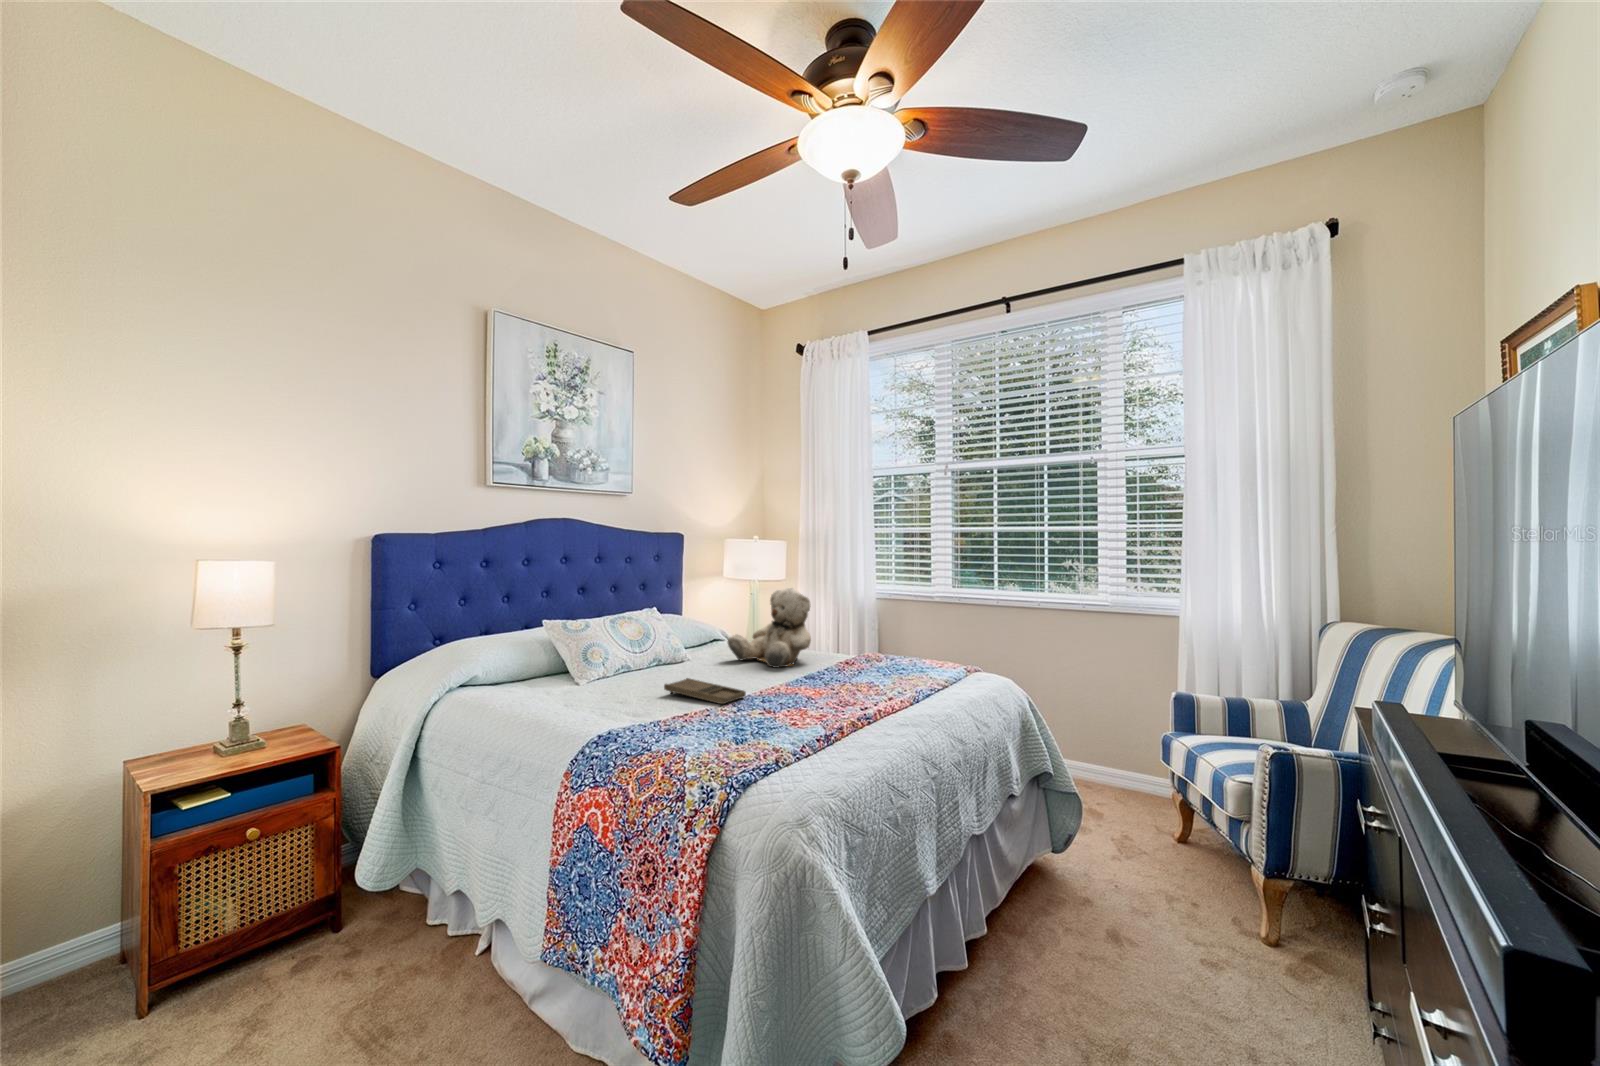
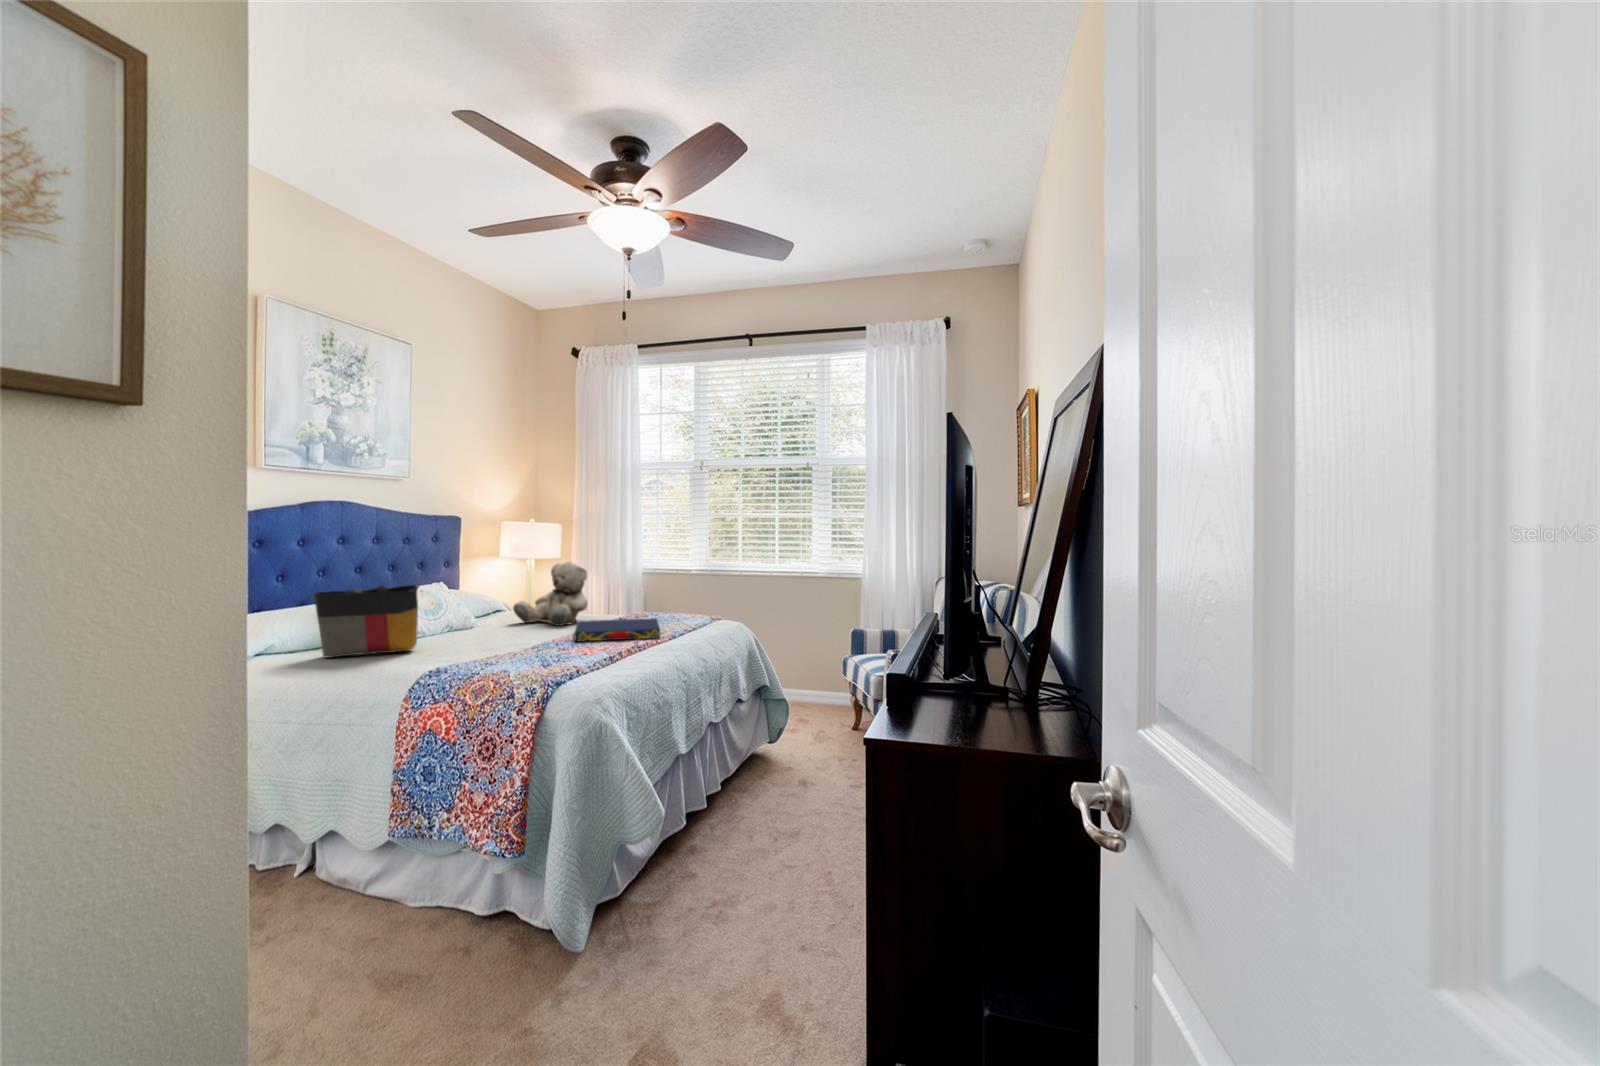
tote bag: none [505,618,612,701] -> present [314,585,419,658]
book: none [788,666,898,699] -> present [574,618,660,641]
tray: present [664,678,746,704] -> none [467,633,540,649]

